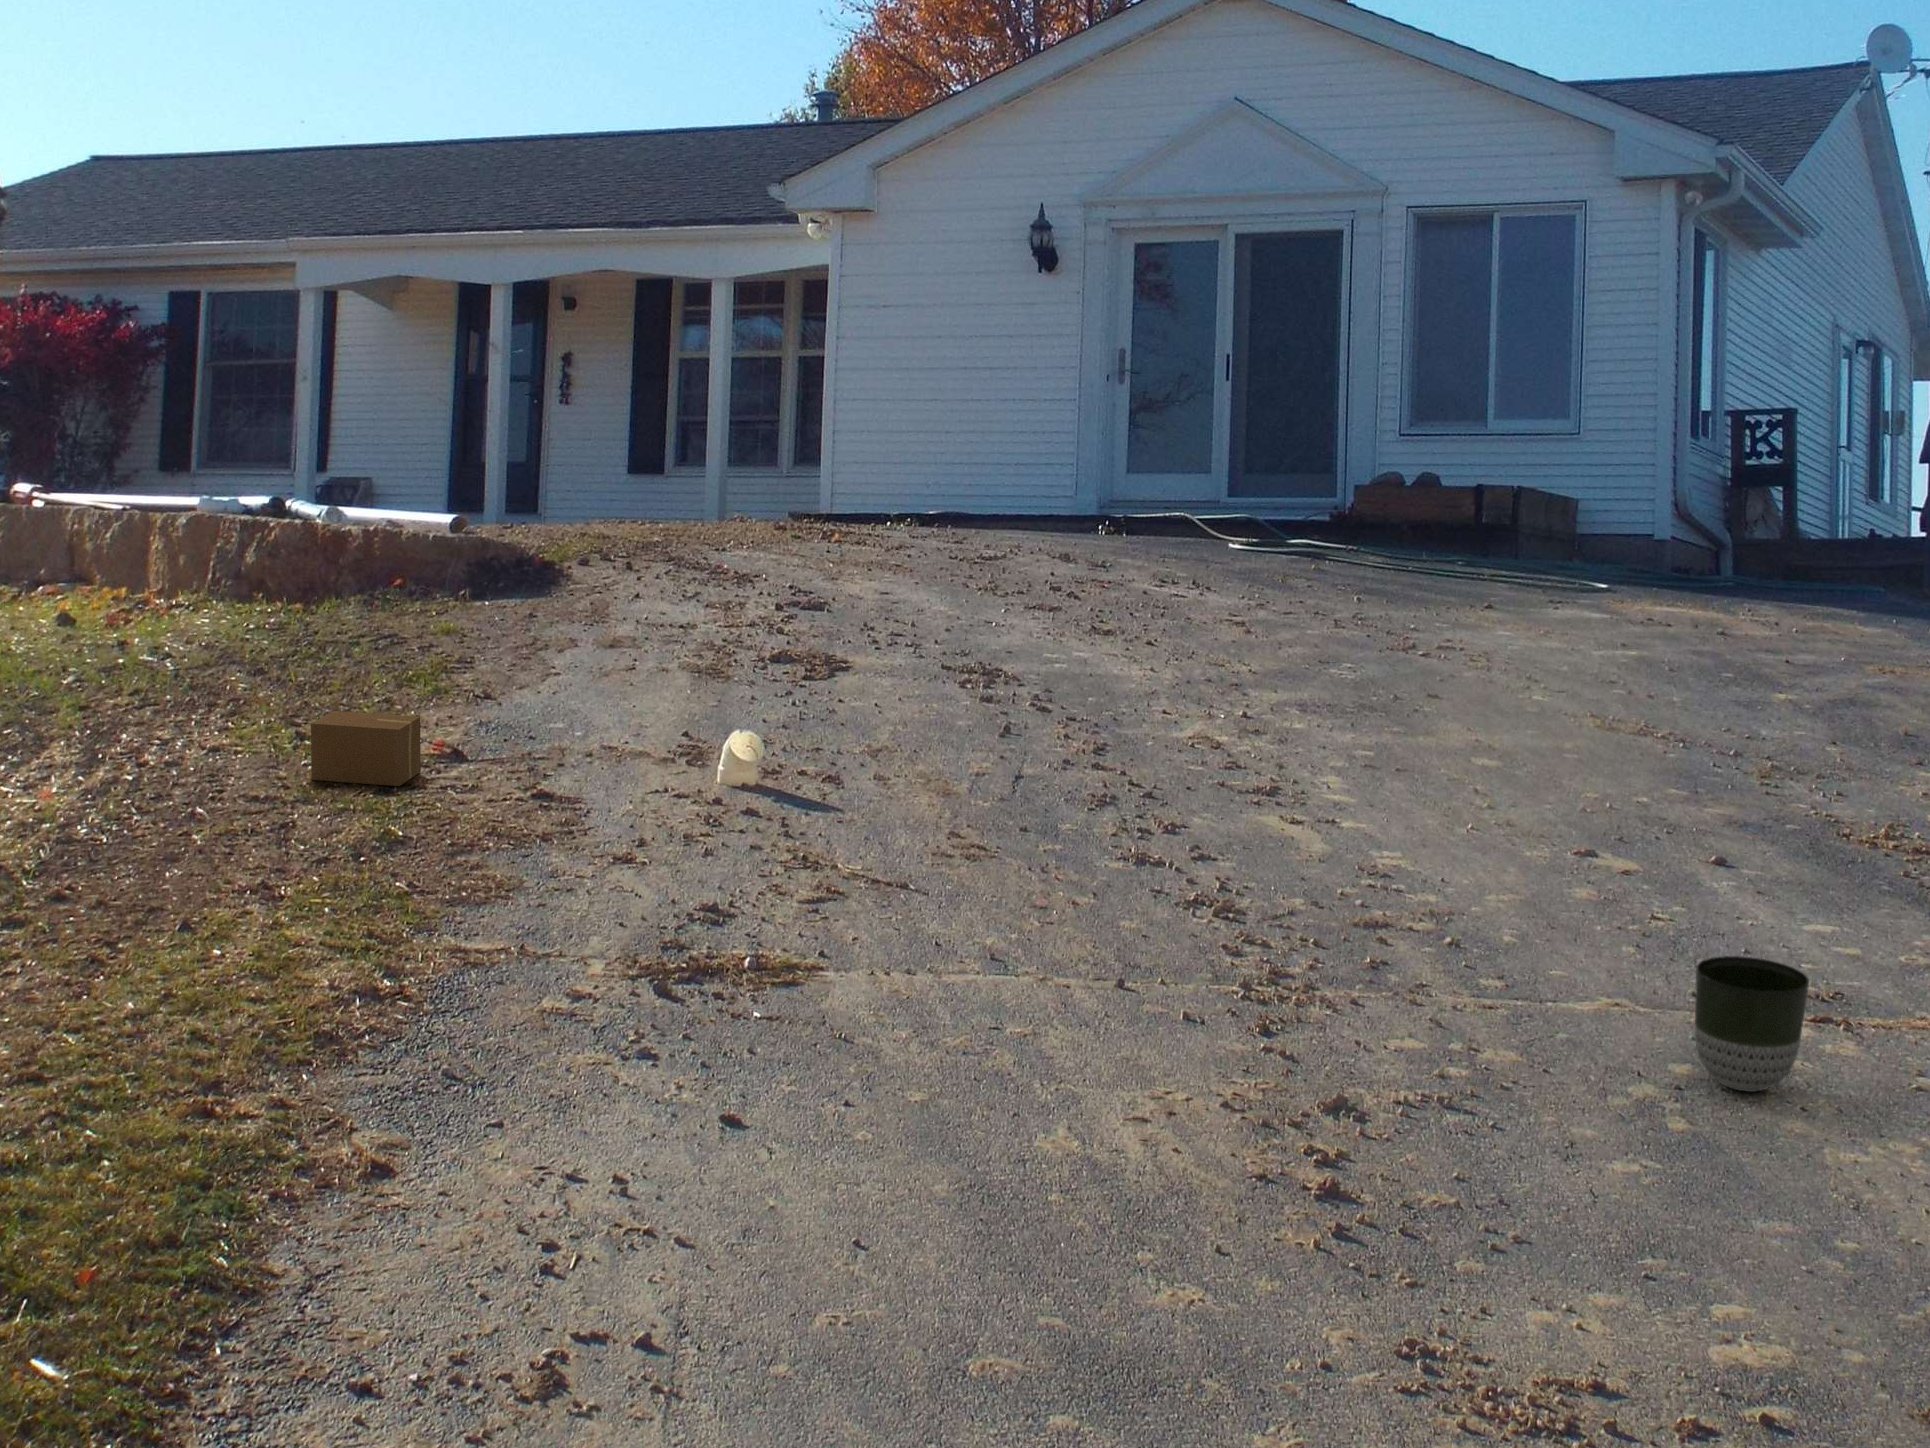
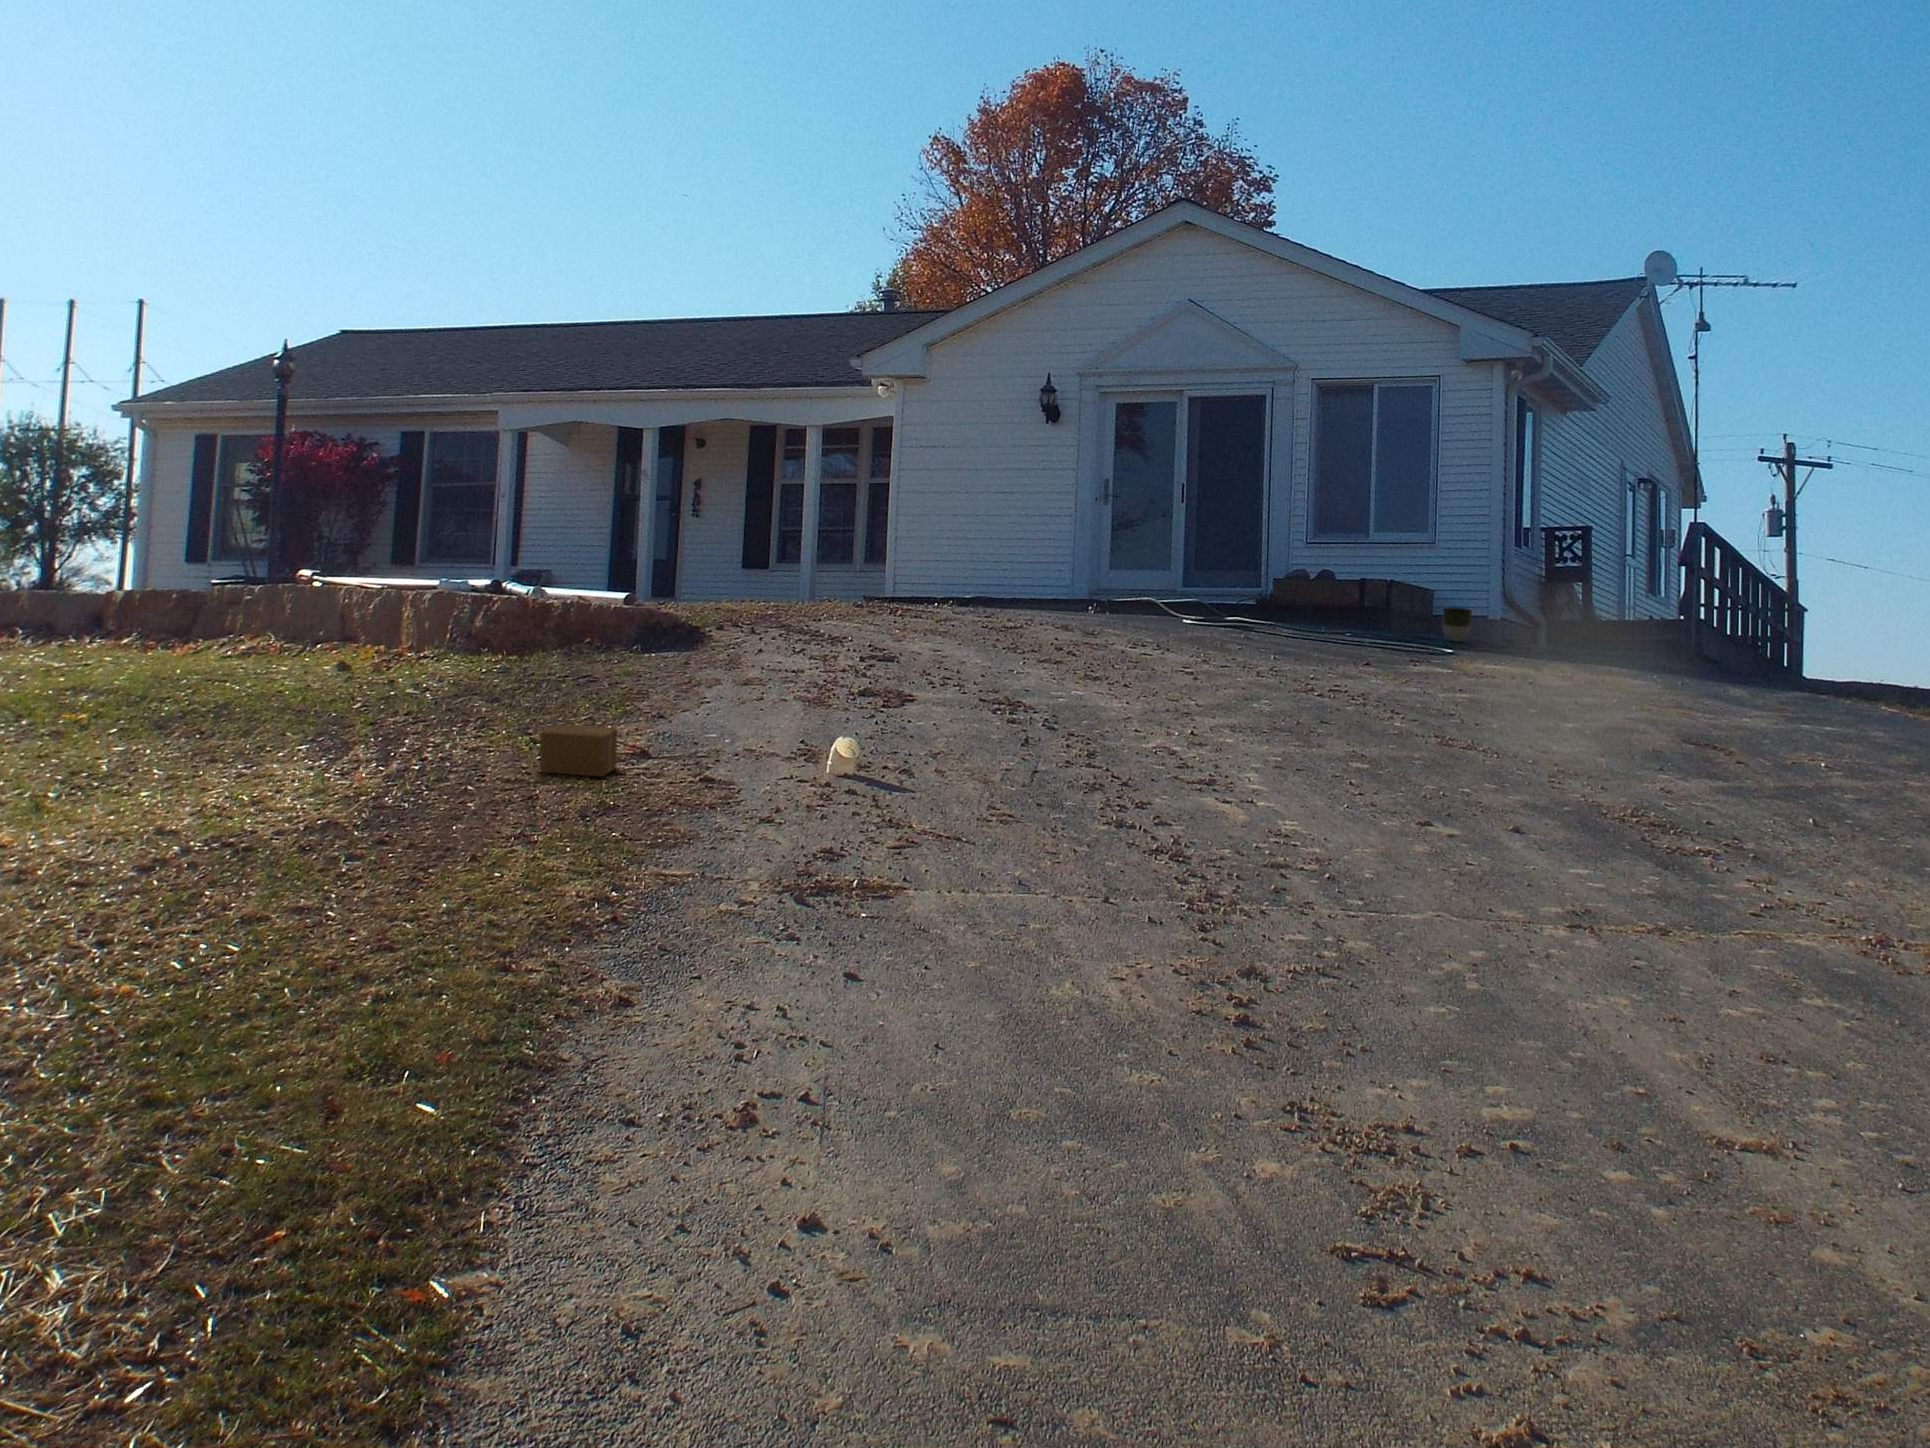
planter: present [1695,956,1809,1092] -> present [1443,608,1472,642]

